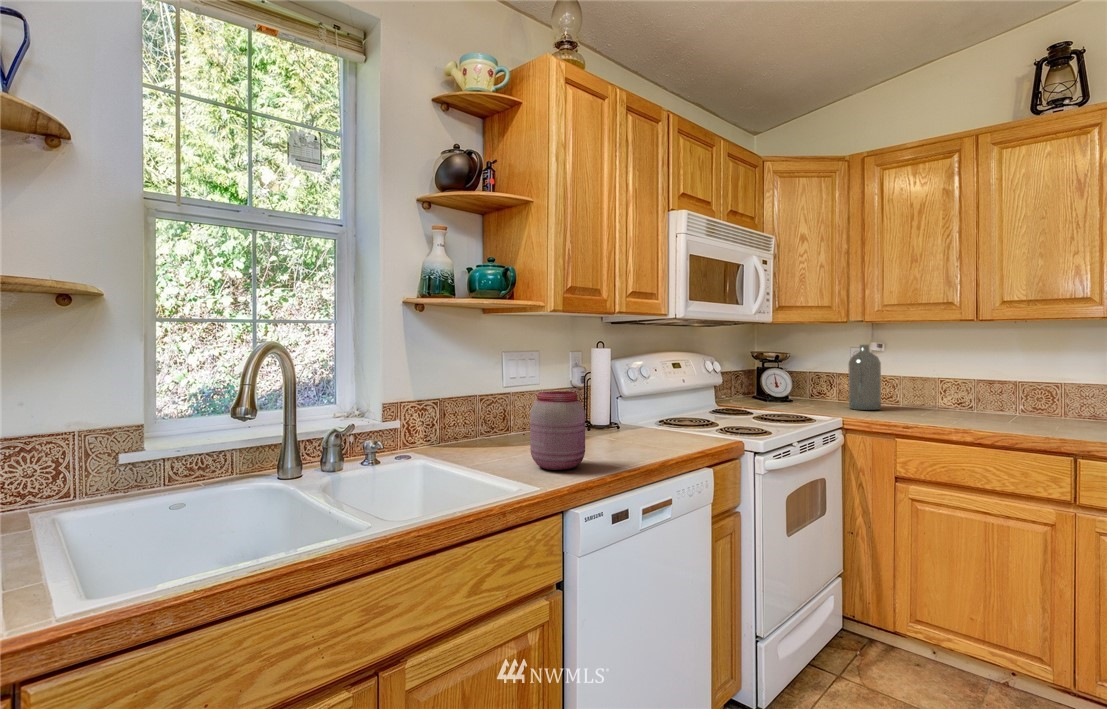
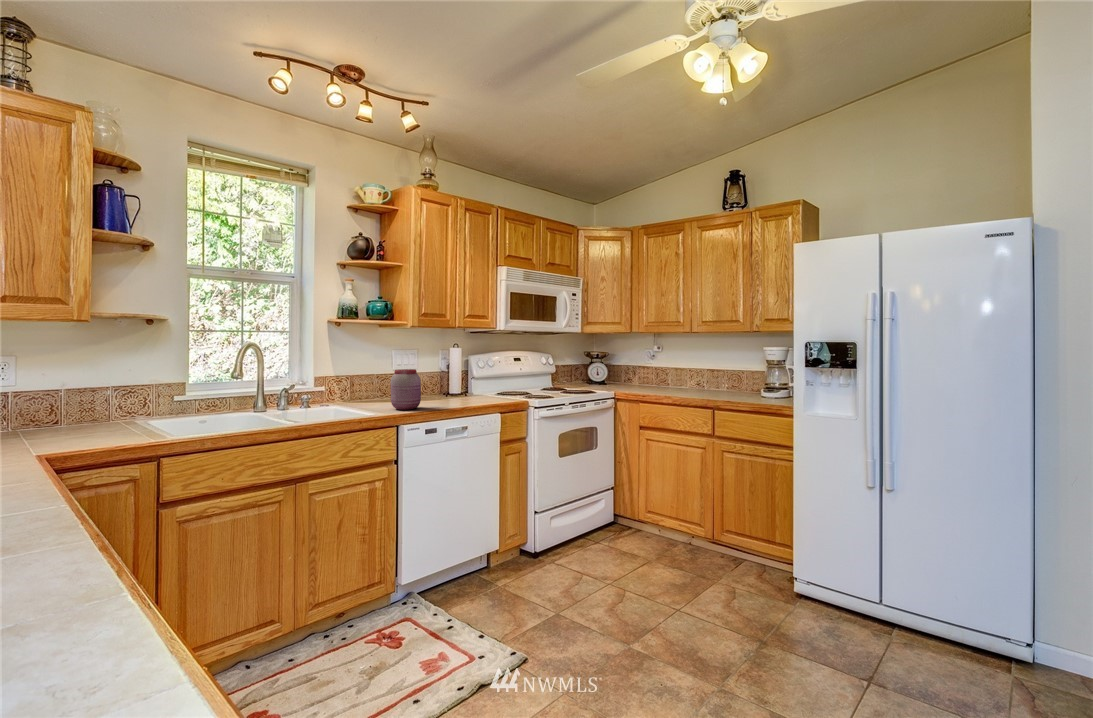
bottle: present [848,345,881,410] -> none [630,347,649,388]

